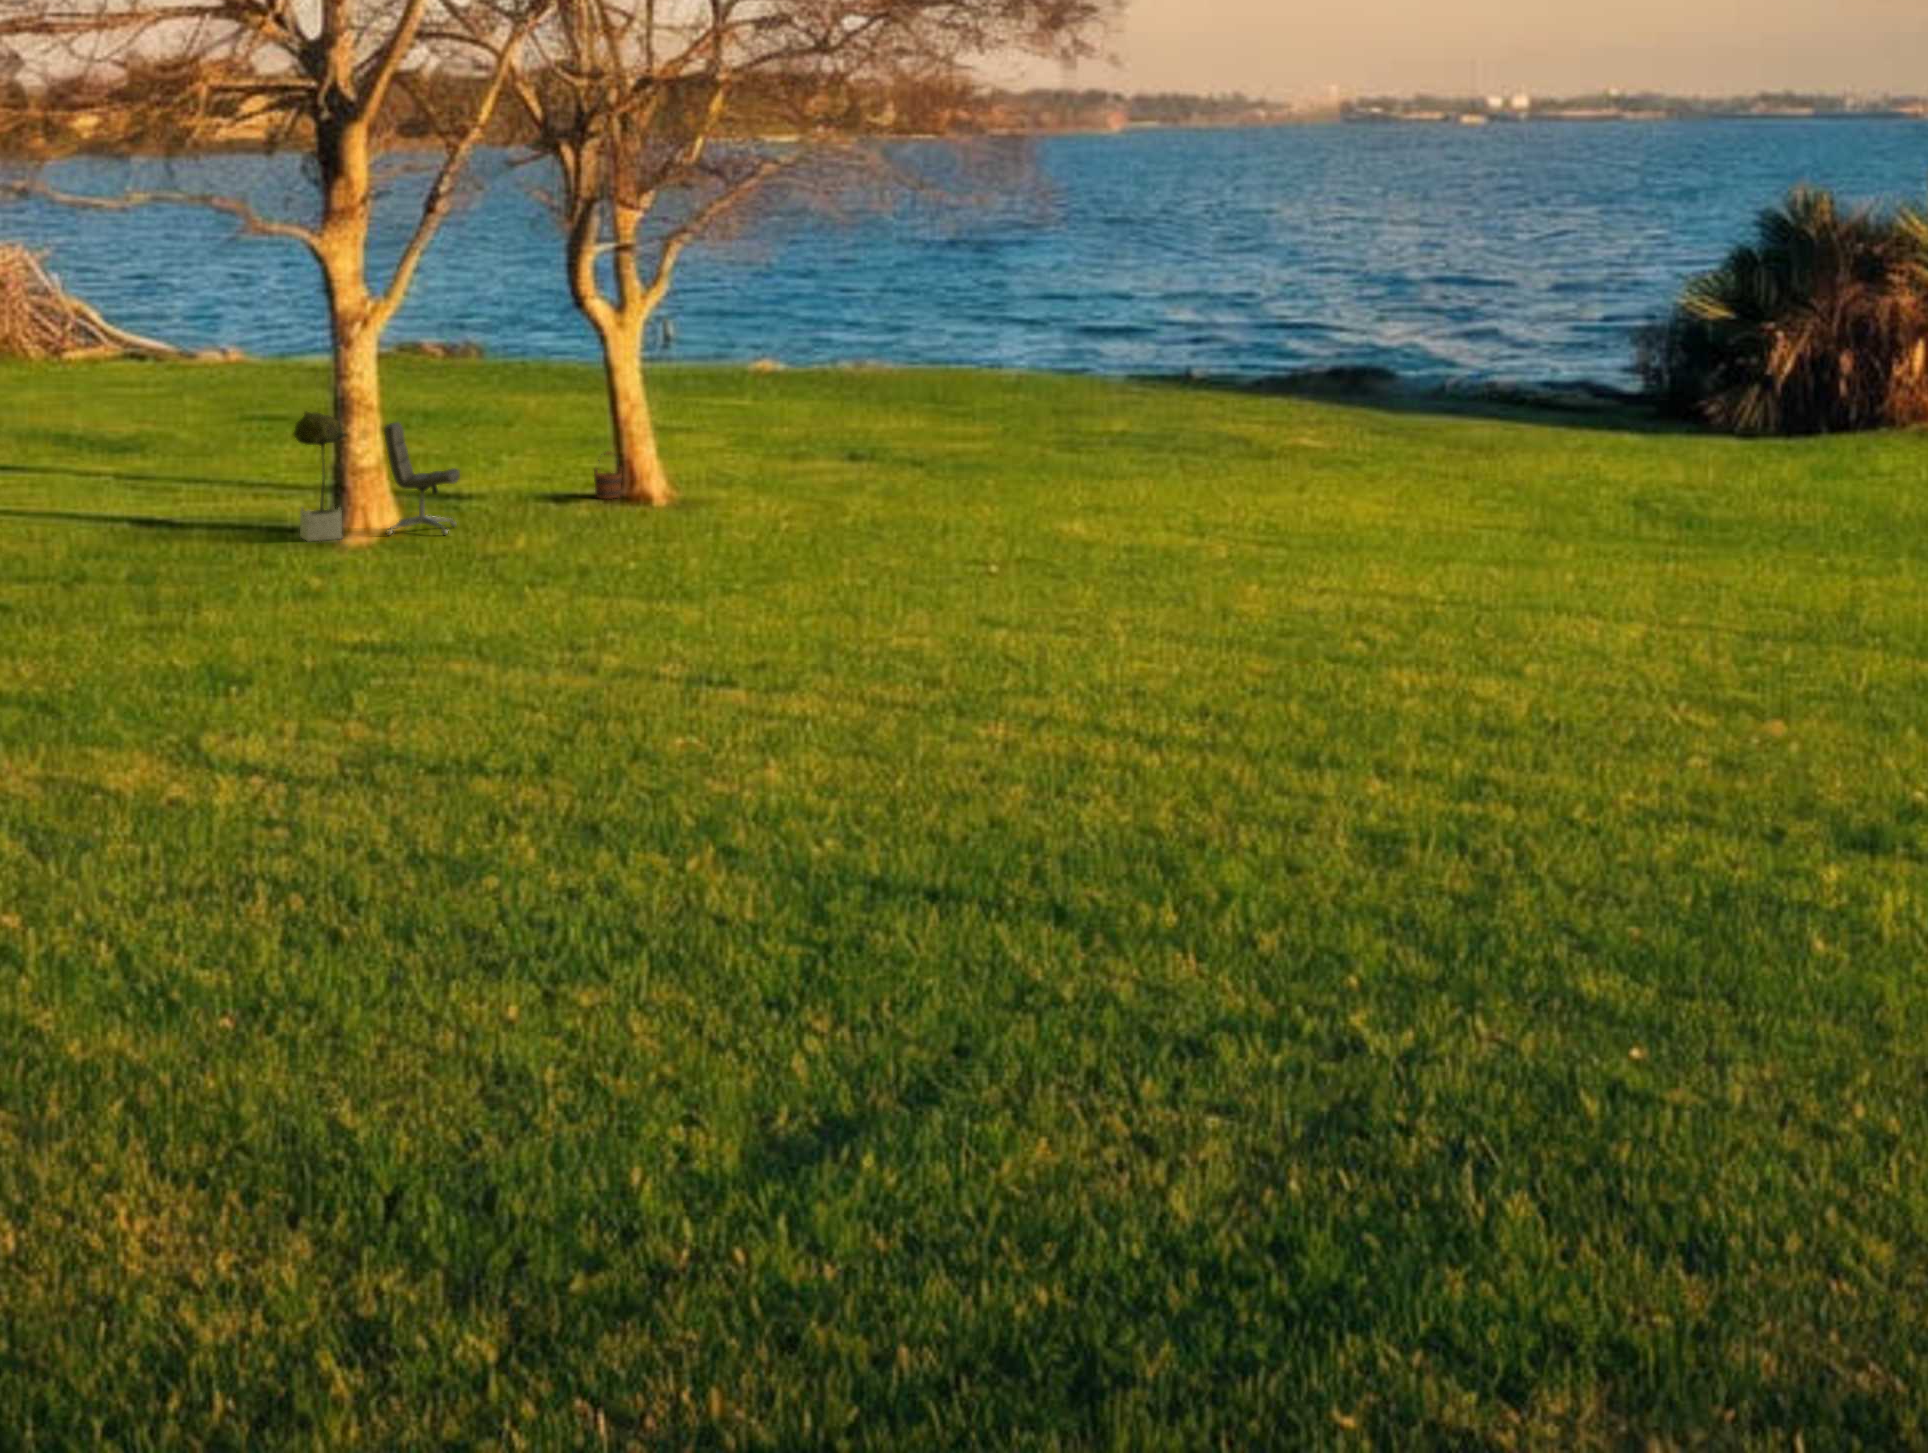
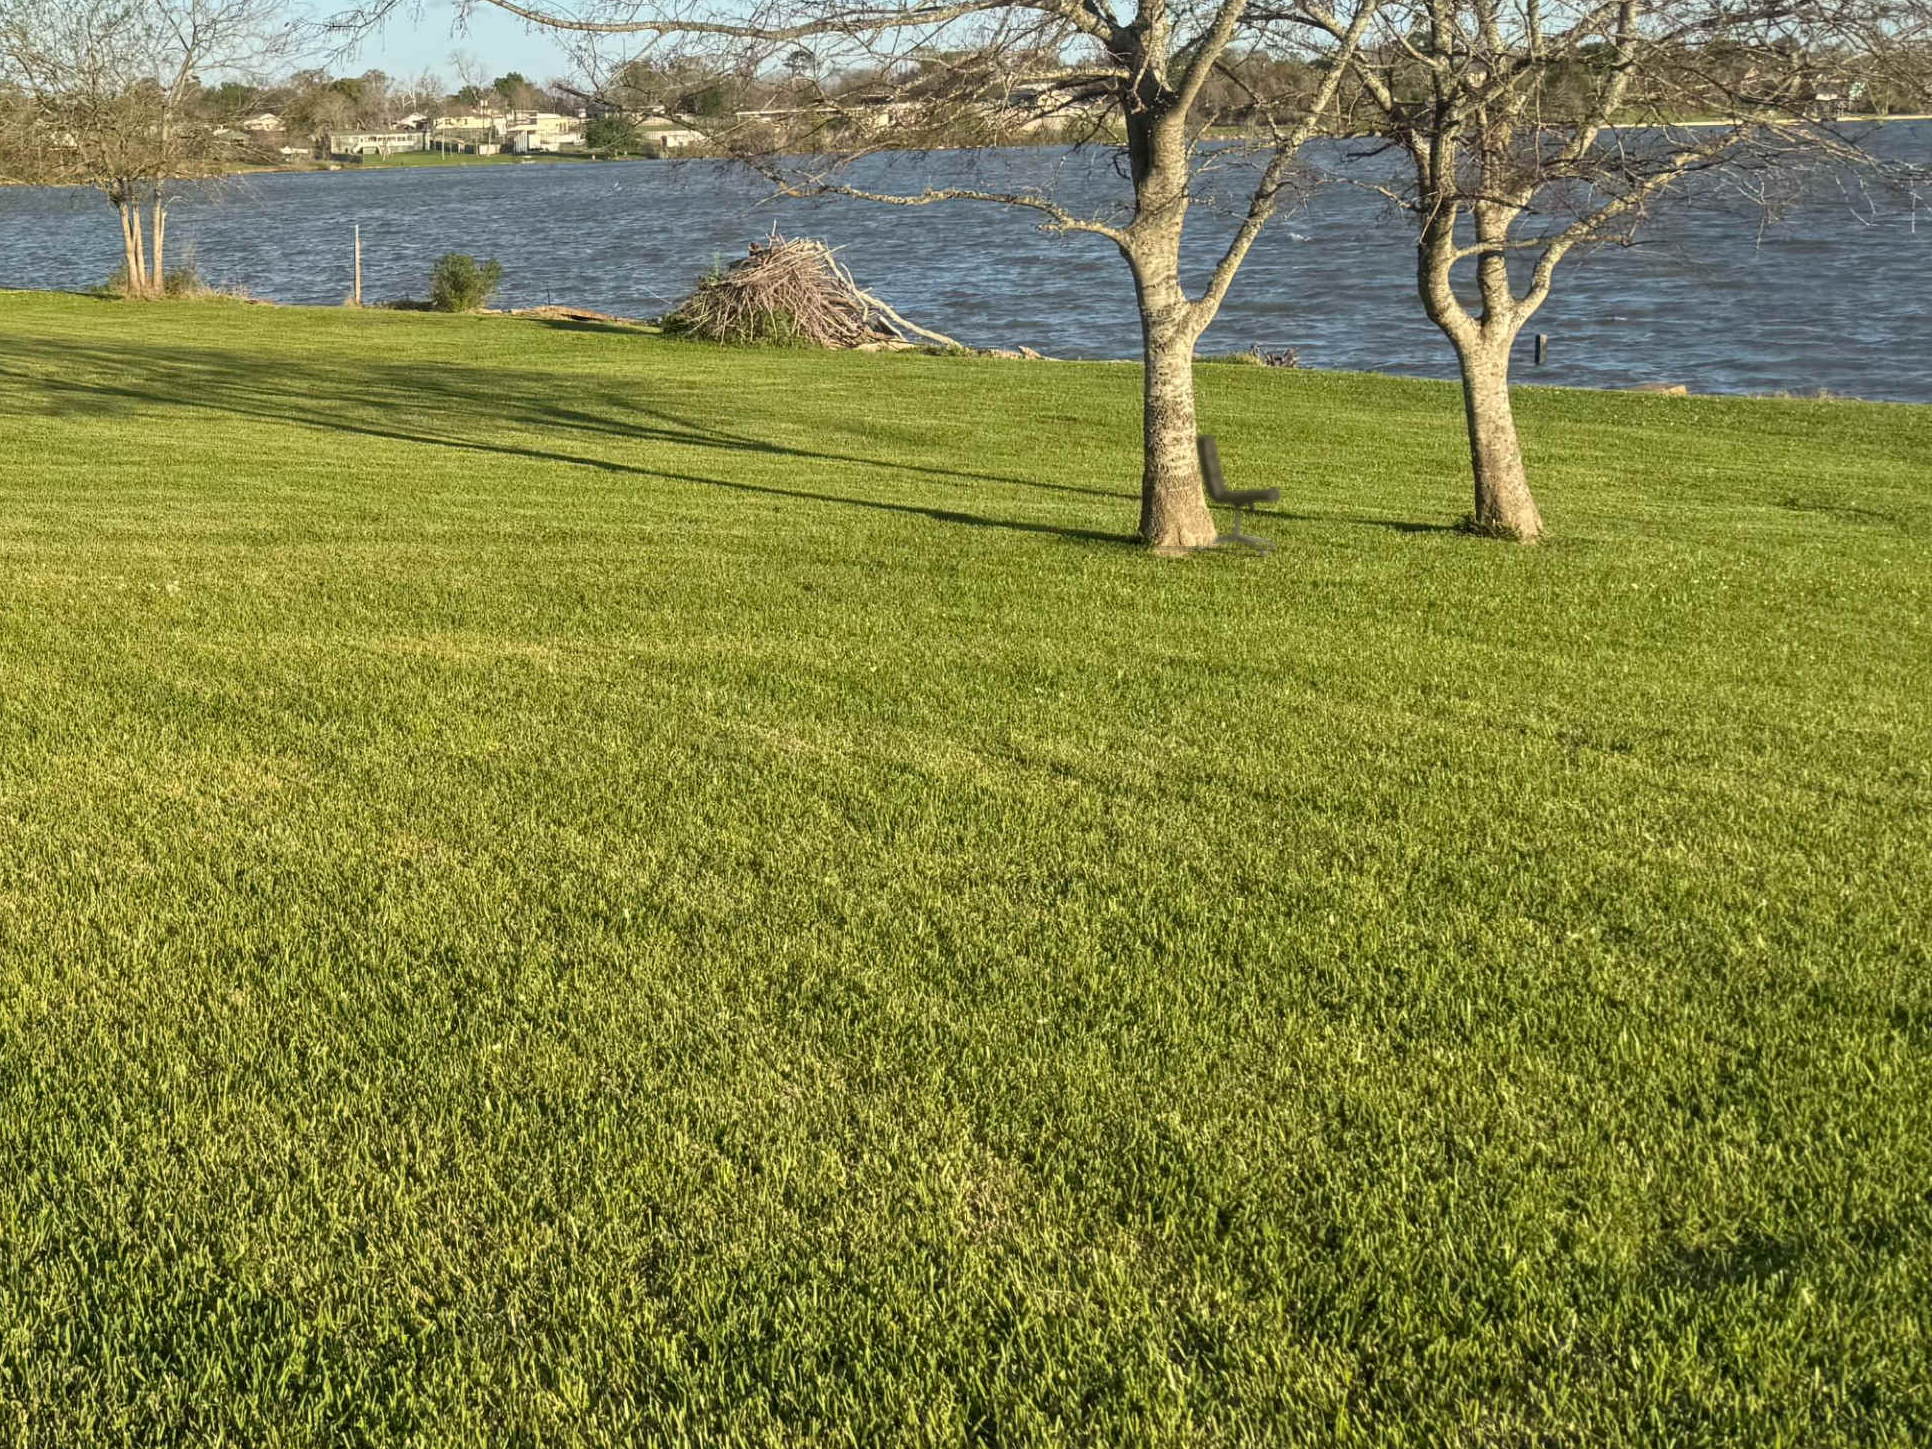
potted tree: present [294,411,346,541] -> none [1095,416,1155,550]
wooden bucket: present [594,452,622,499] -> none [1440,483,1478,536]

